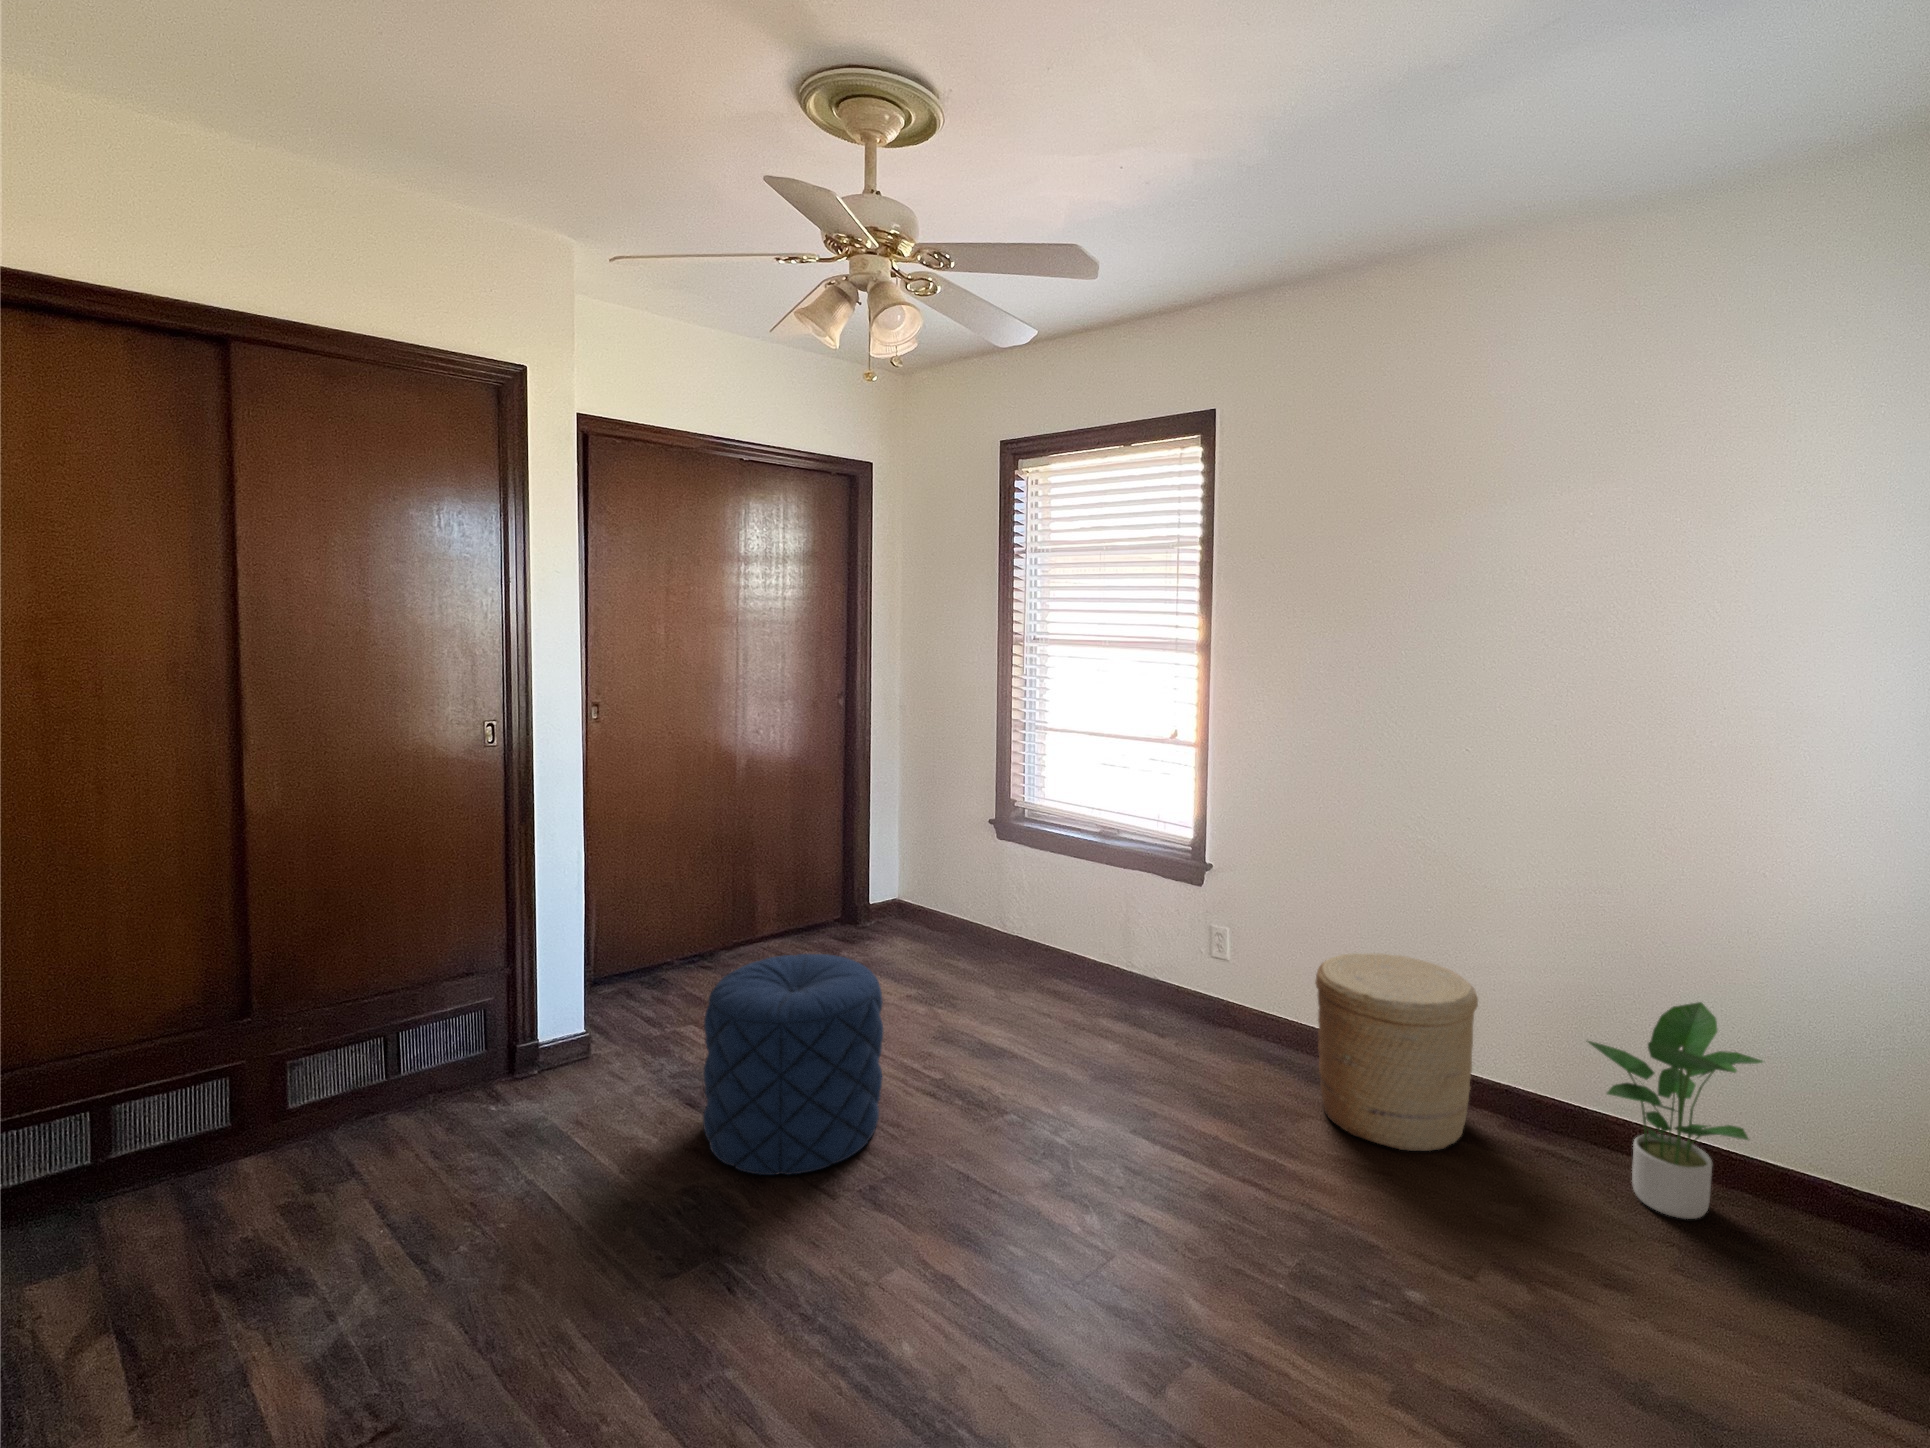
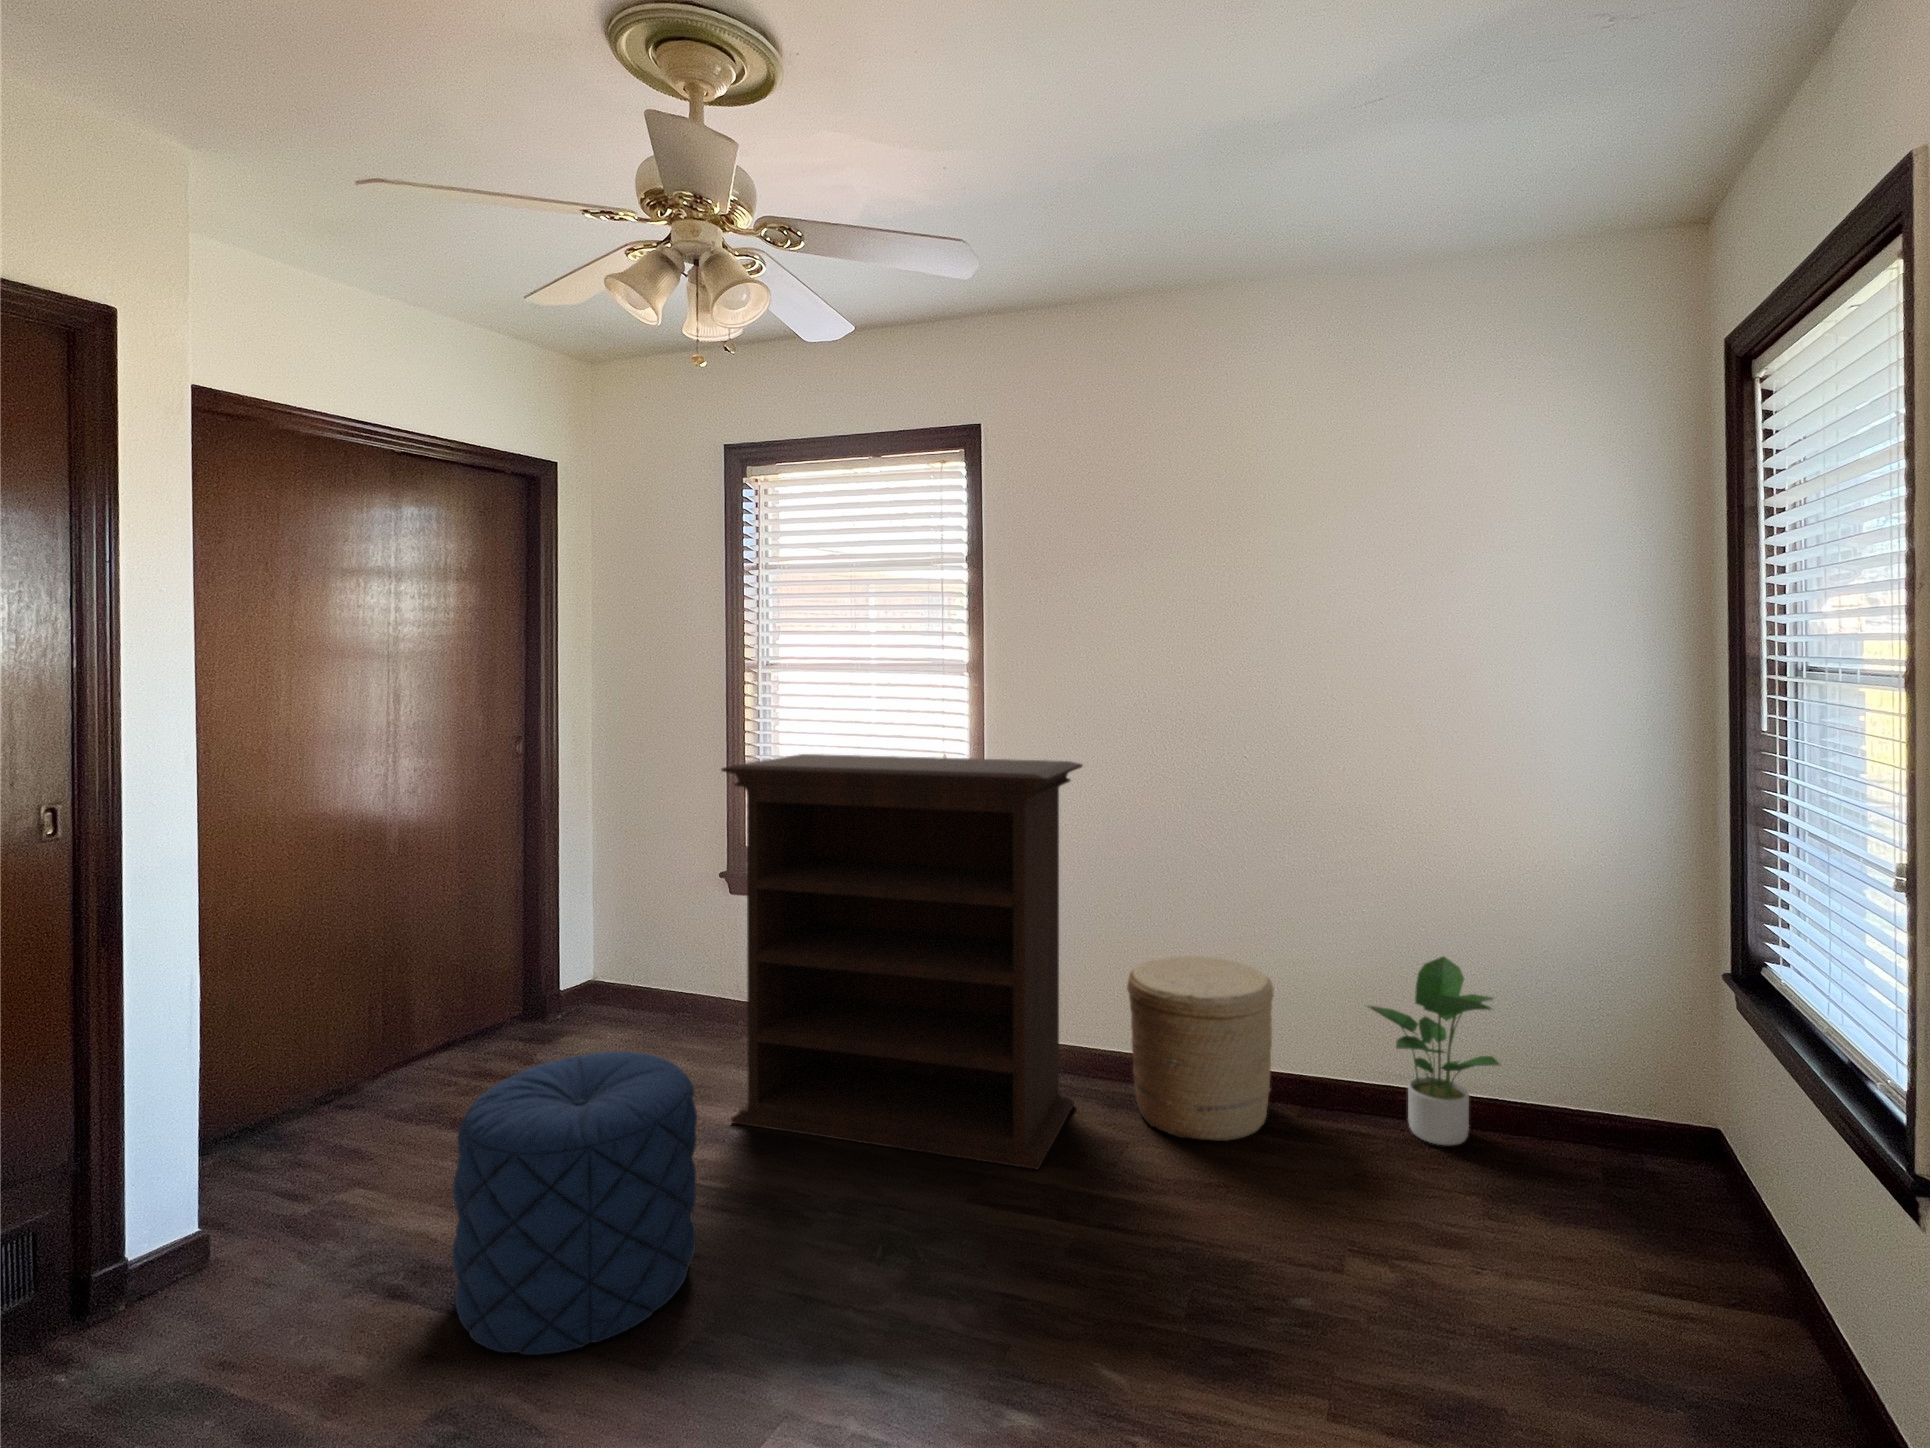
bookshelf: none [953,721,1281,1132] -> present [721,754,1083,1169]

